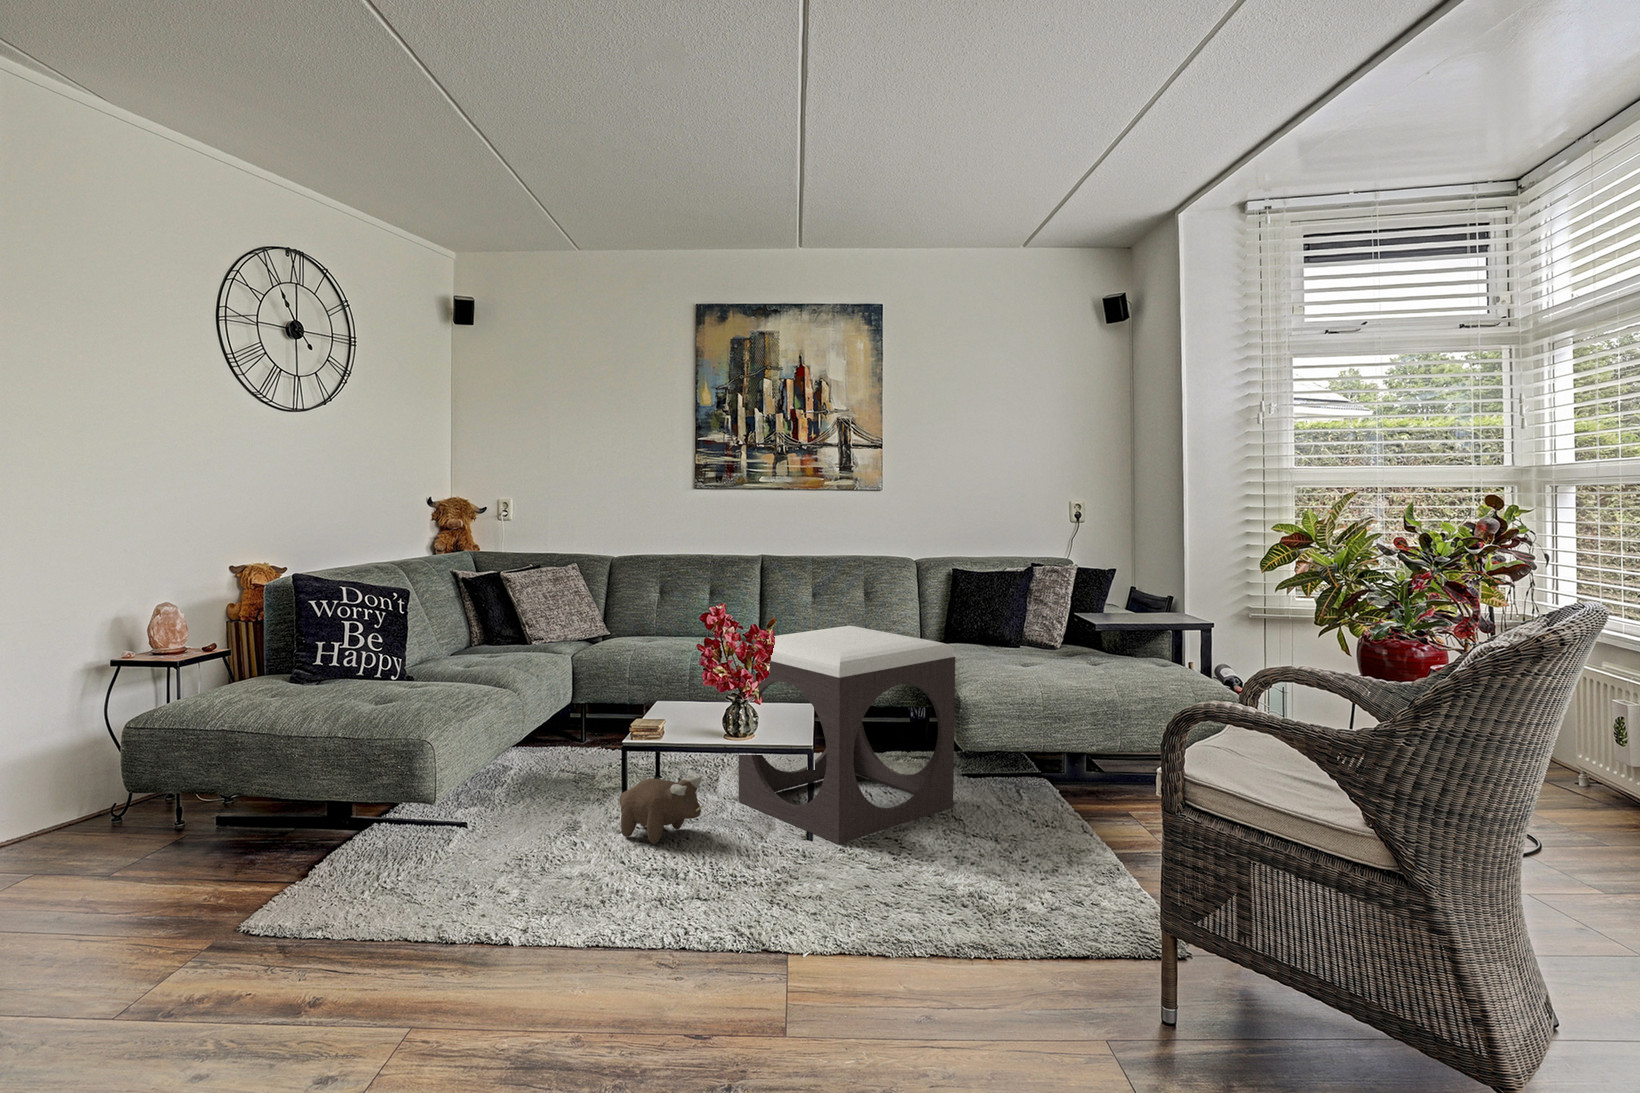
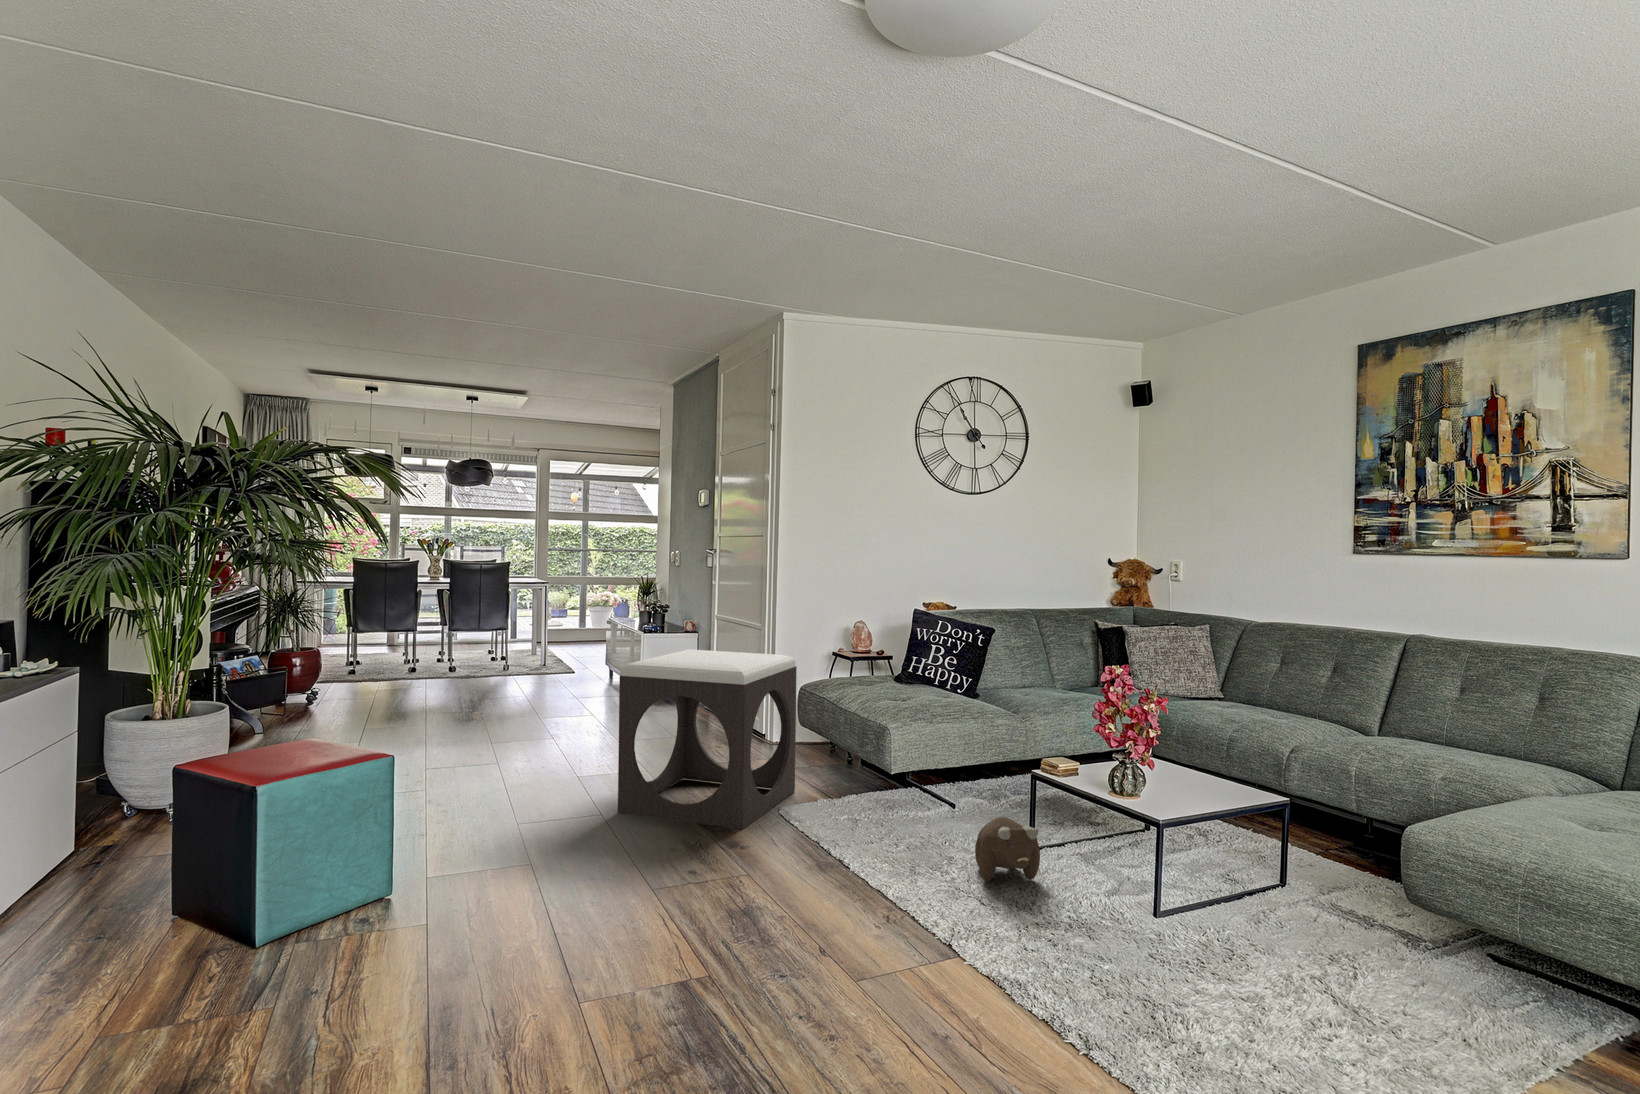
footstool: present [738,626,955,845] -> present [618,649,797,829]

